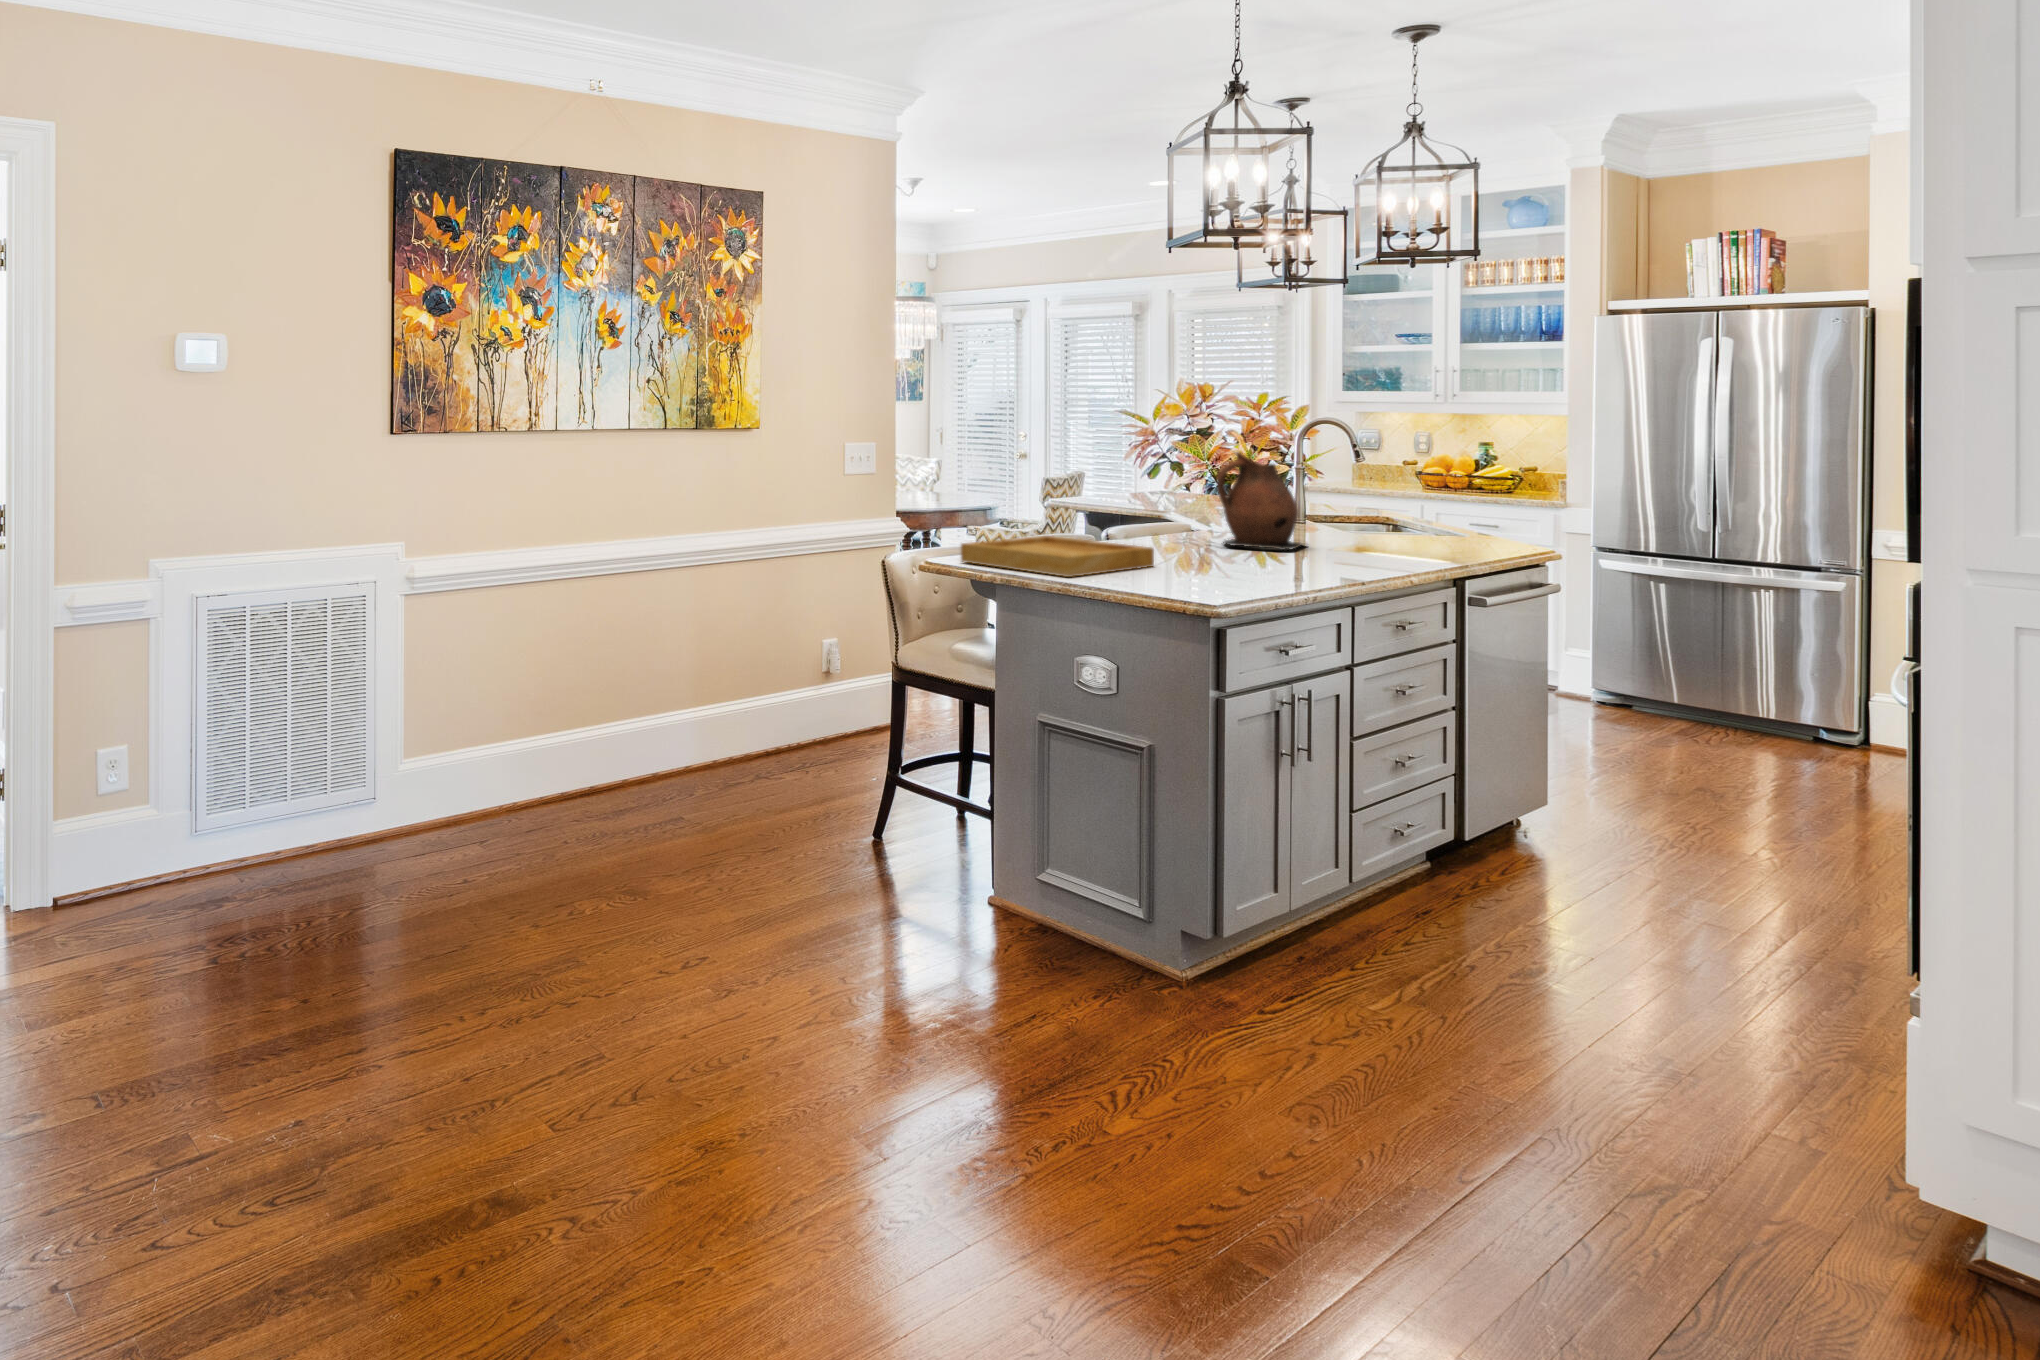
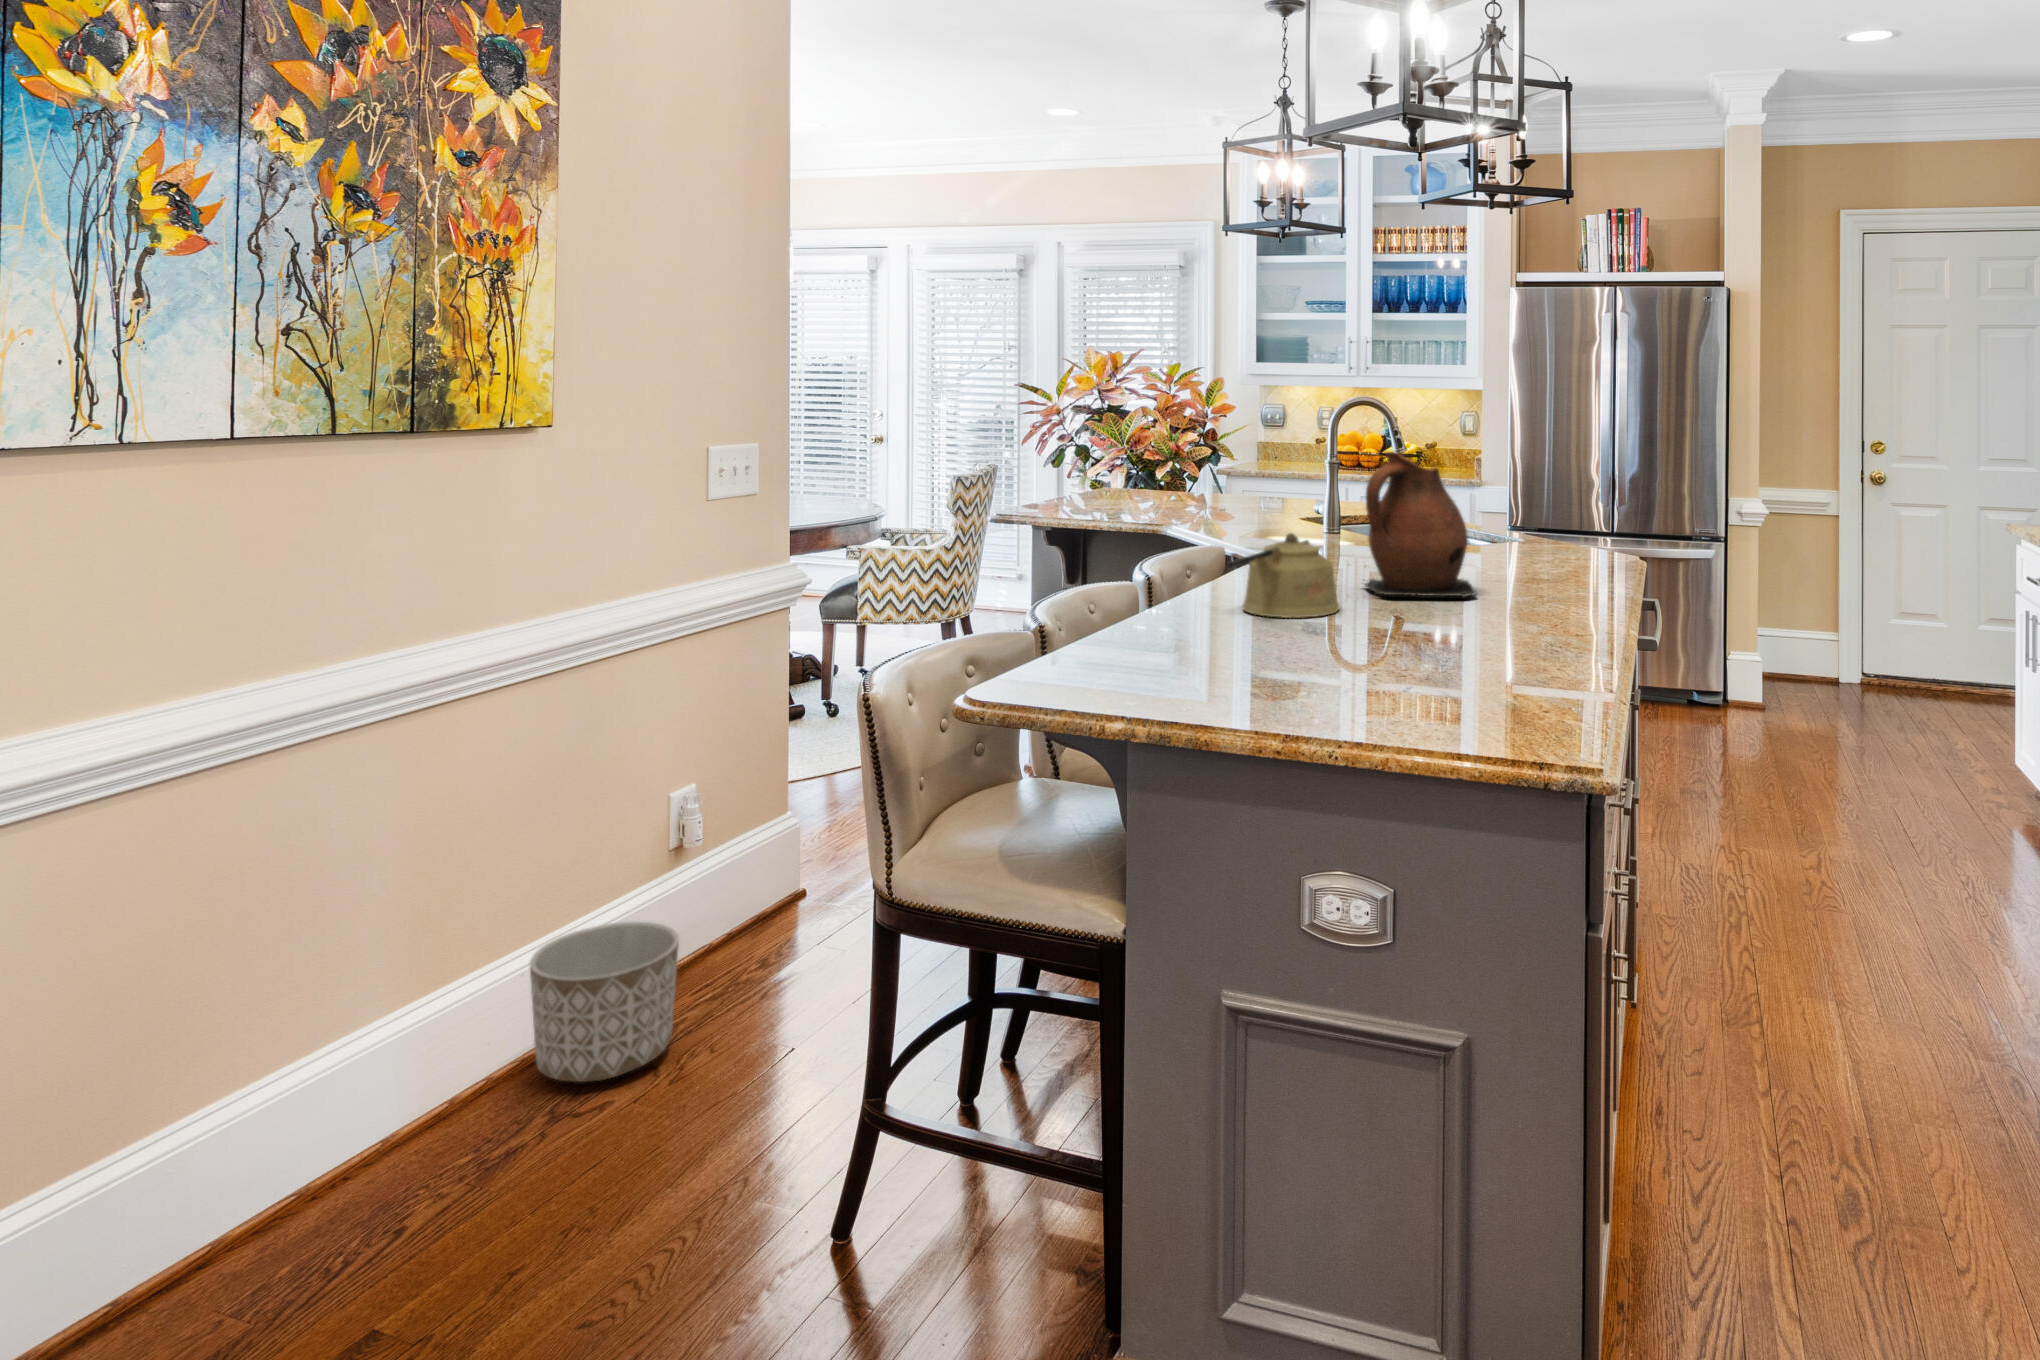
kettle: none [1110,500,1185,551] -> present [1228,533,1339,618]
tray: present [961,536,1154,577] -> none [1060,613,1374,715]
planter: none [753,698,824,772] -> present [530,922,679,1082]

